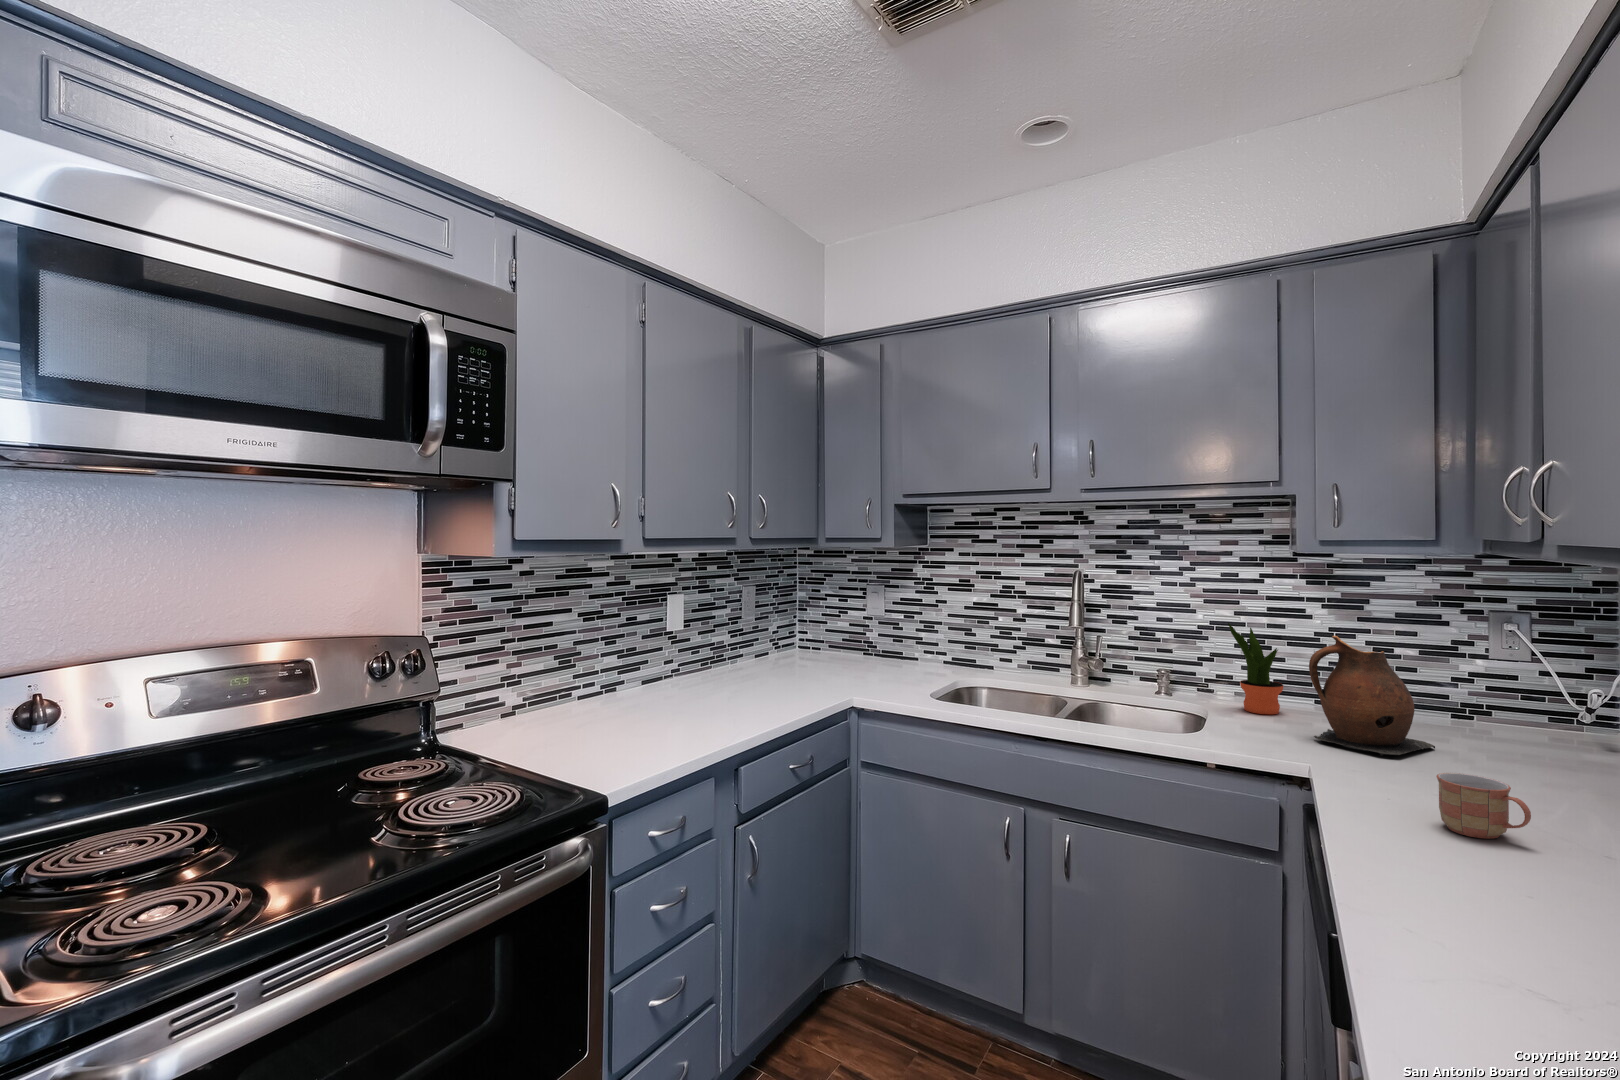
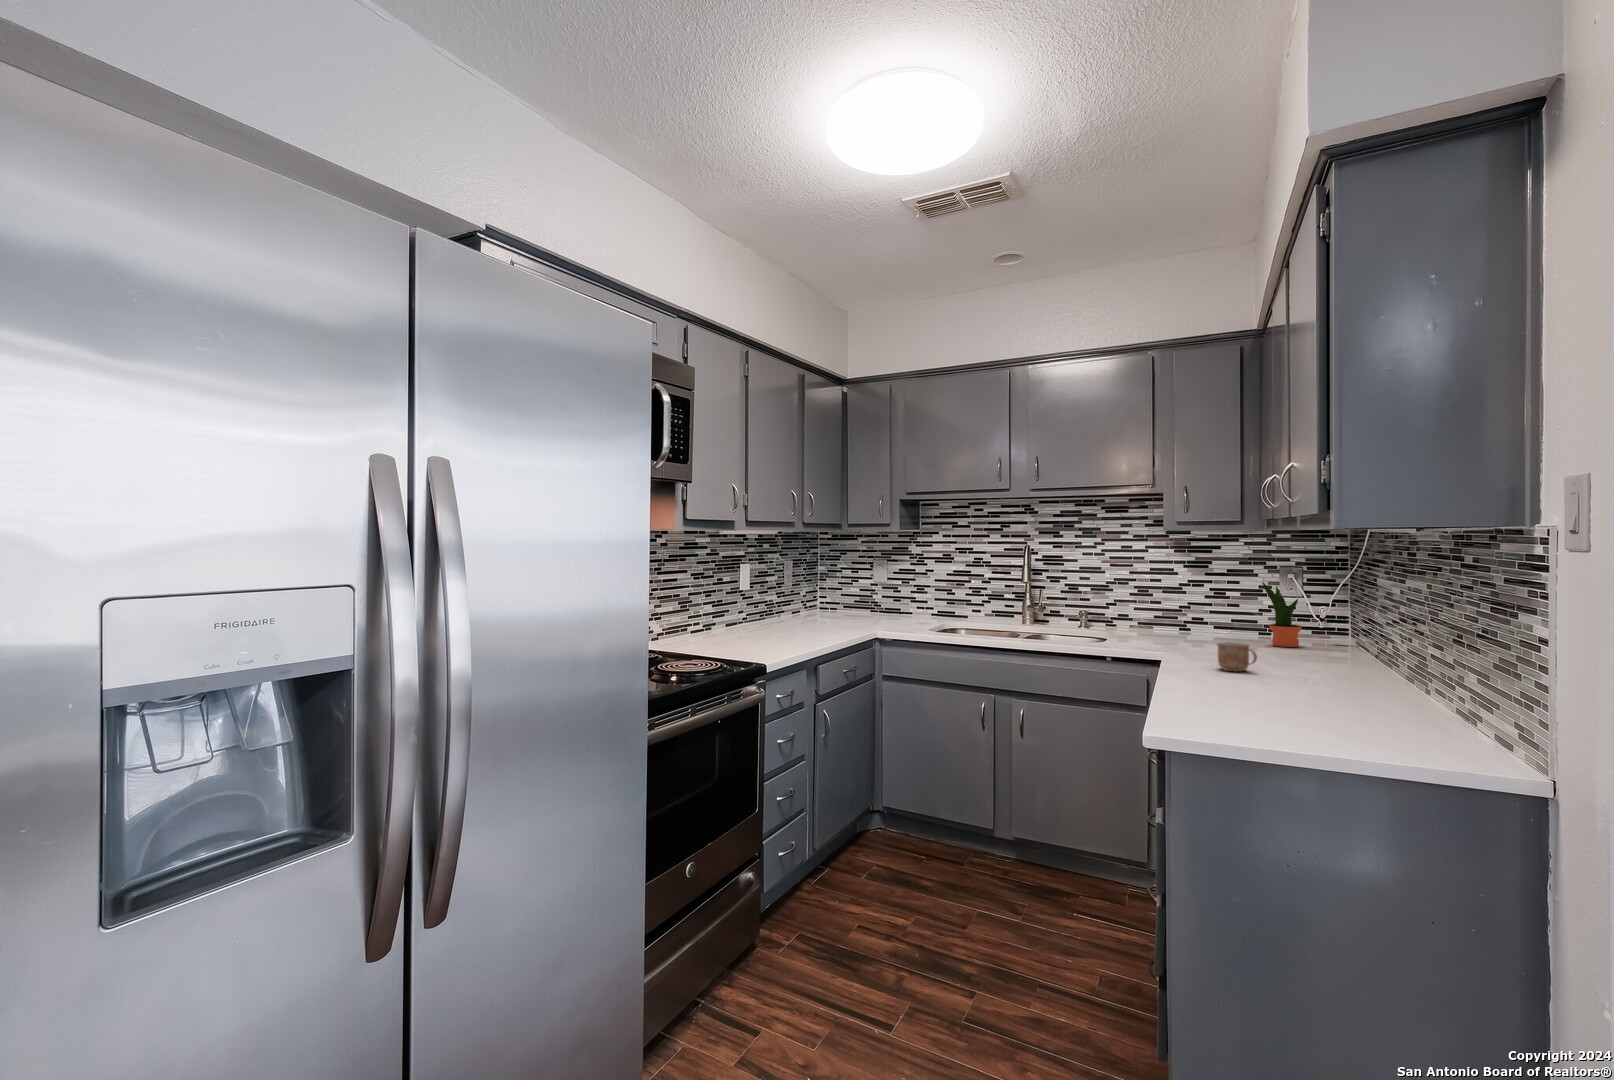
potted plant: present [1228,623,1283,714] -> present [1262,582,1302,647]
ceramic pitcher: present [1309,636,1435,756] -> none [1169,581,1239,649]

